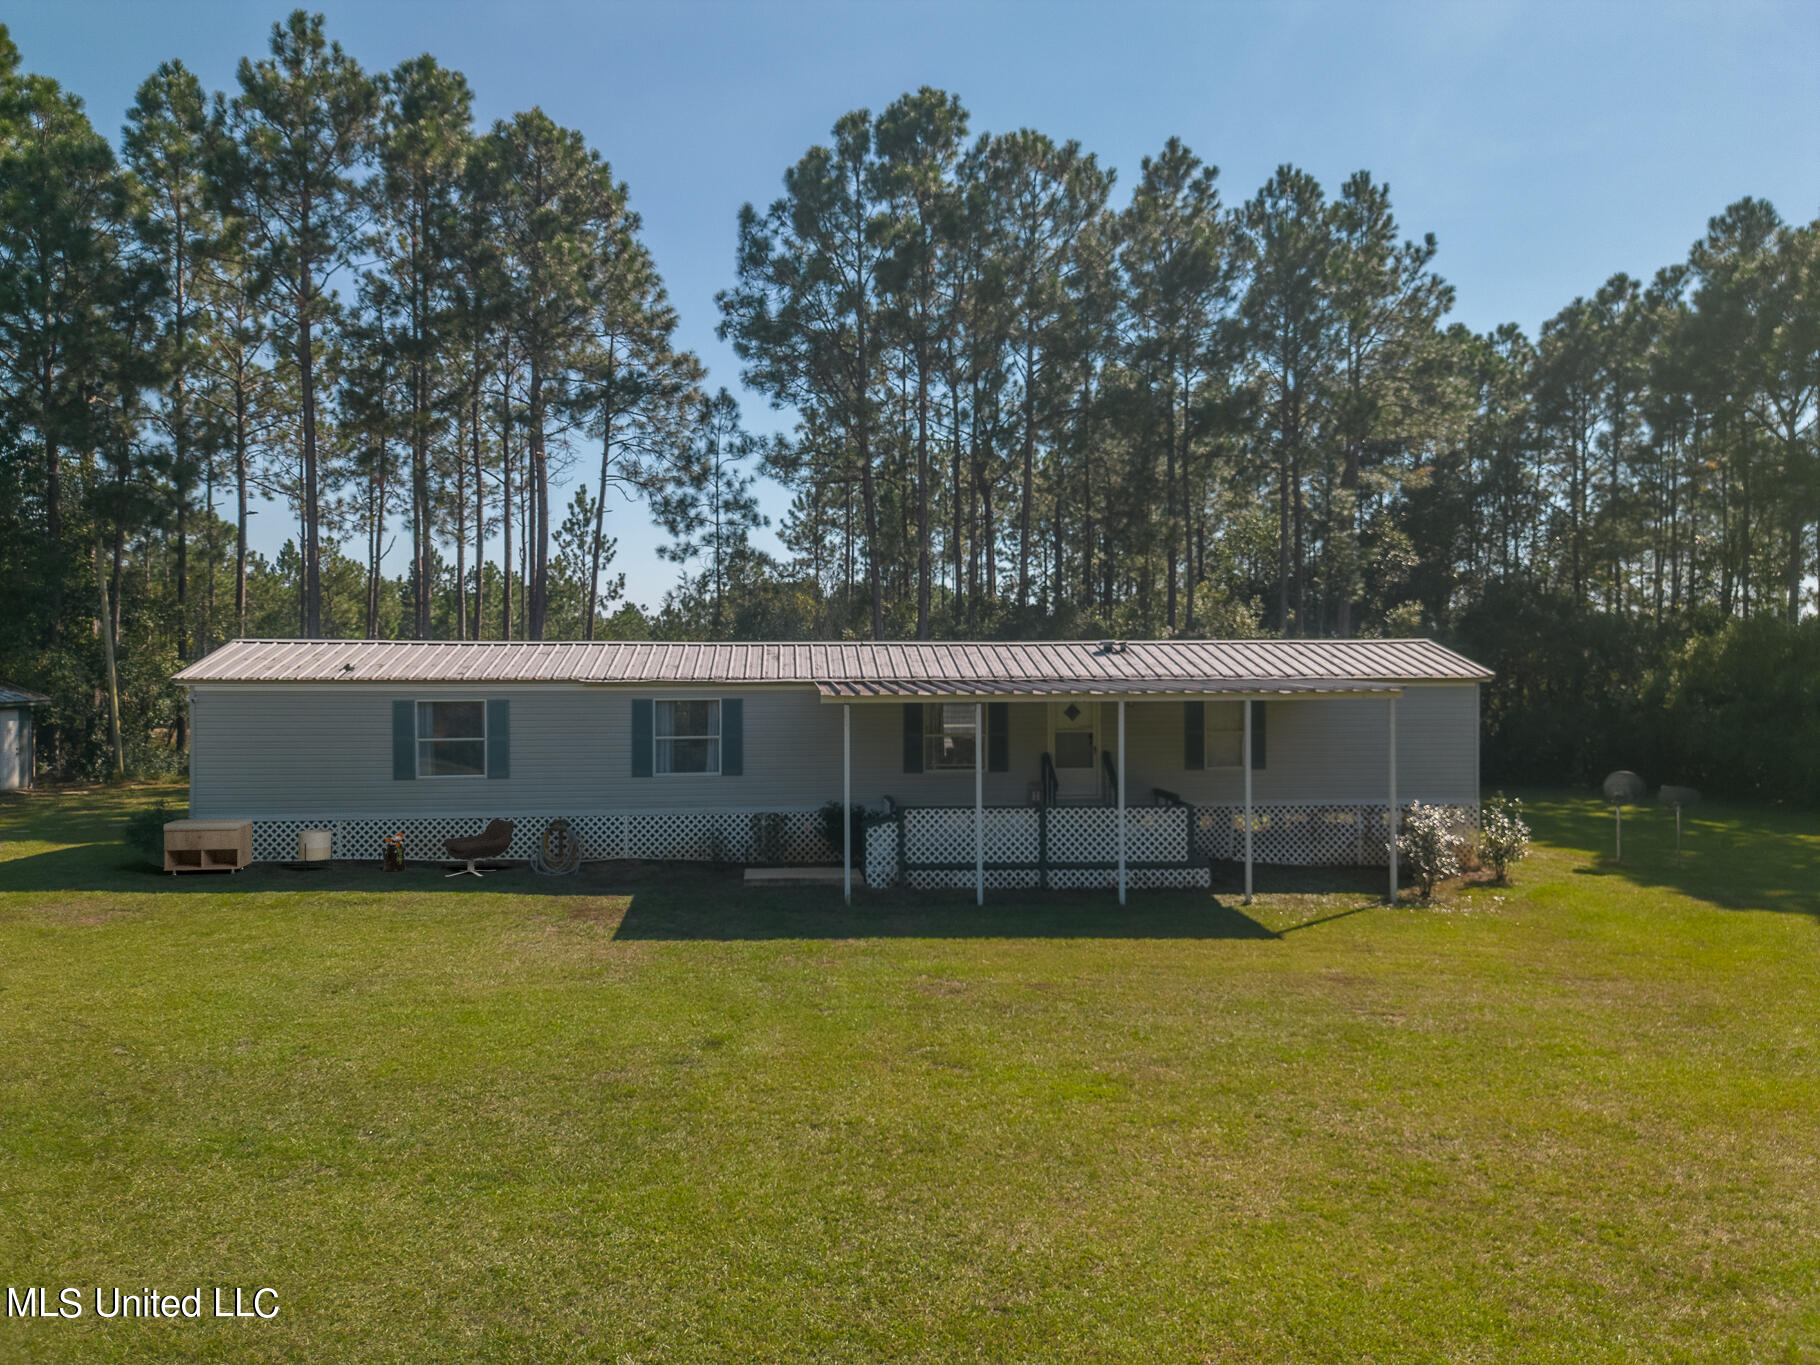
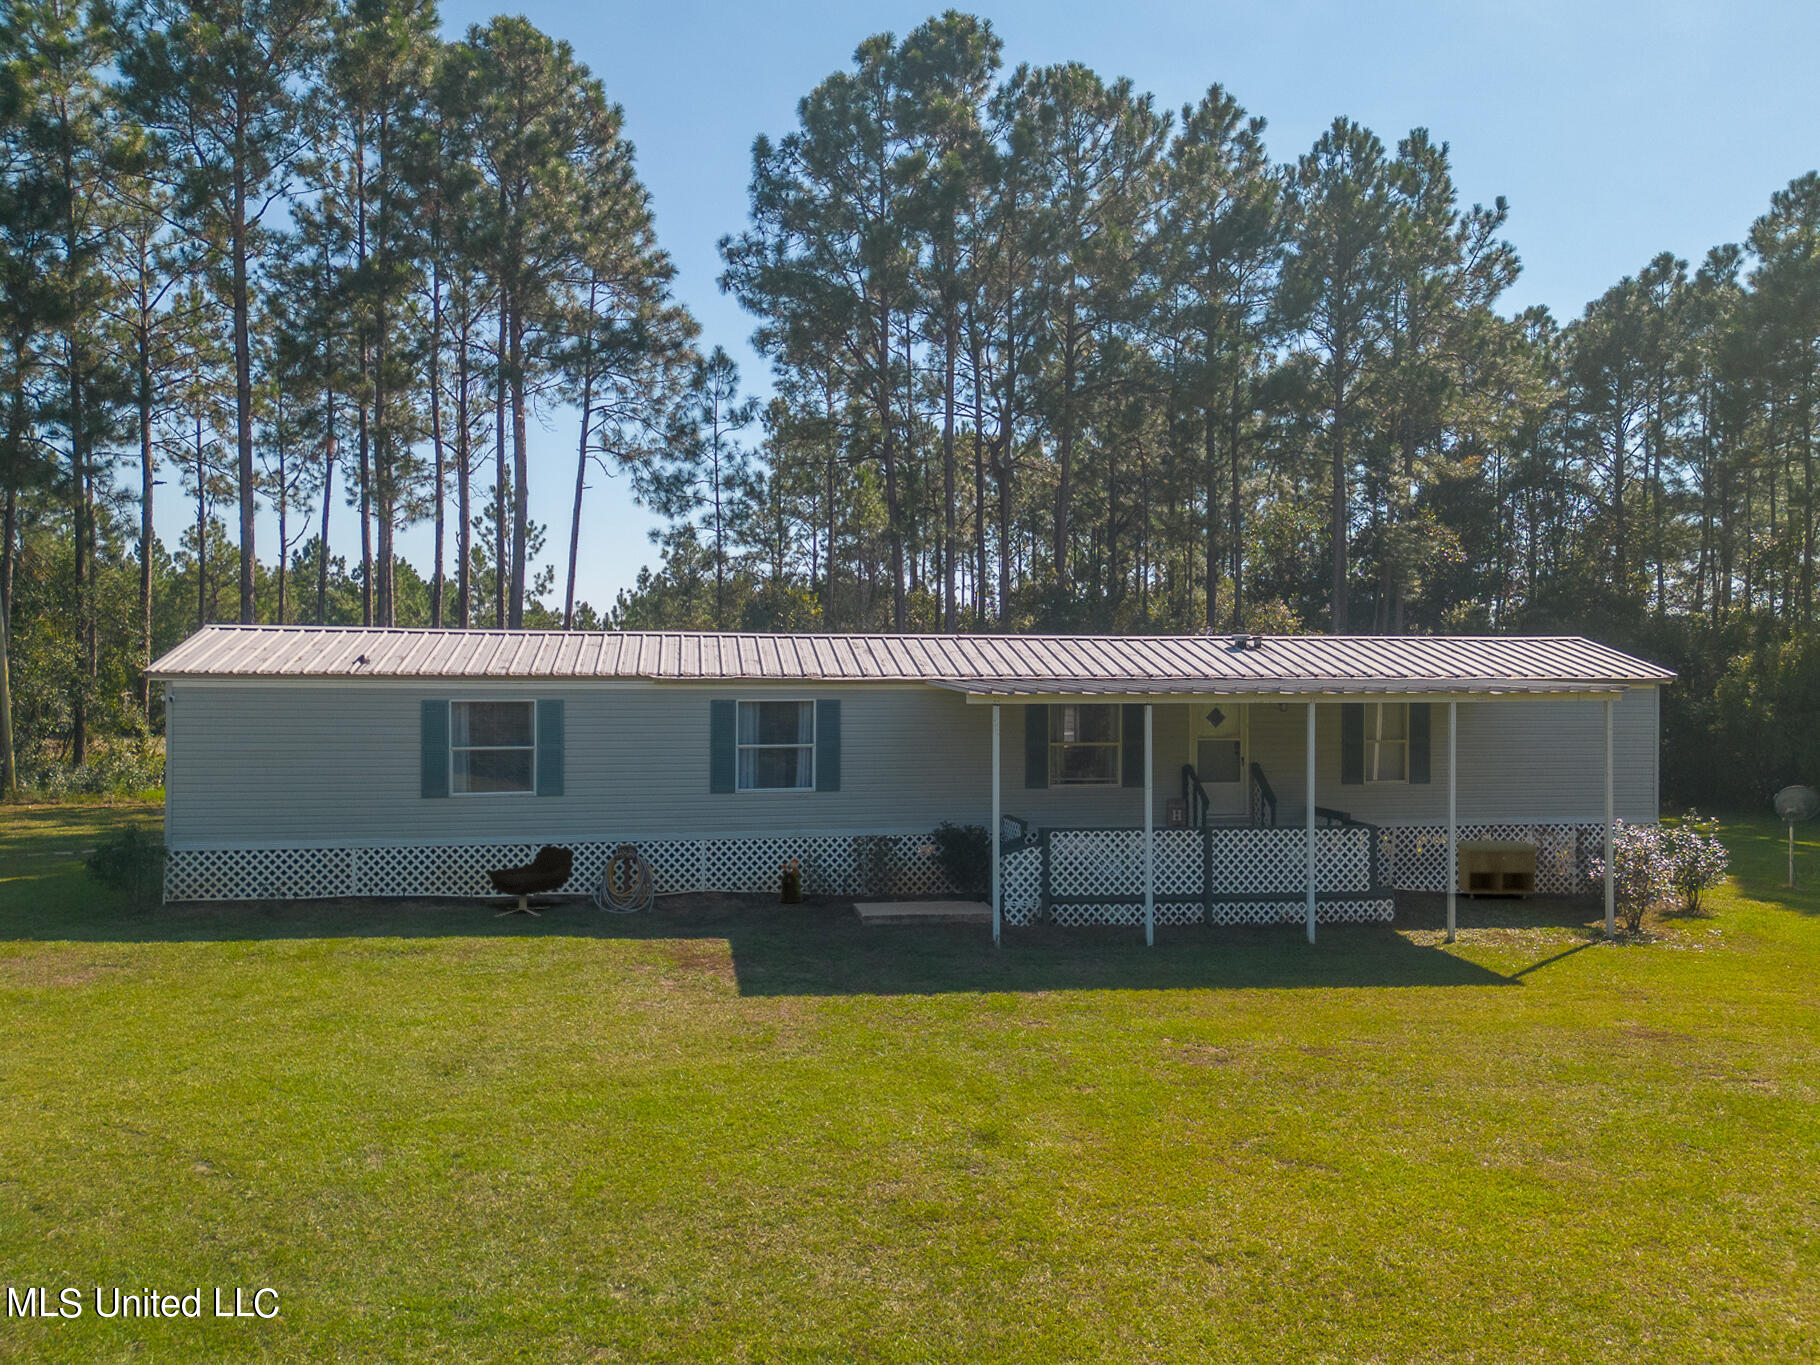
storage bench: present [163,819,252,875] -> present [1458,840,1538,898]
planter: present [298,830,332,873] -> none [307,860,348,914]
watering can: present [382,833,406,871] -> present [779,859,802,903]

